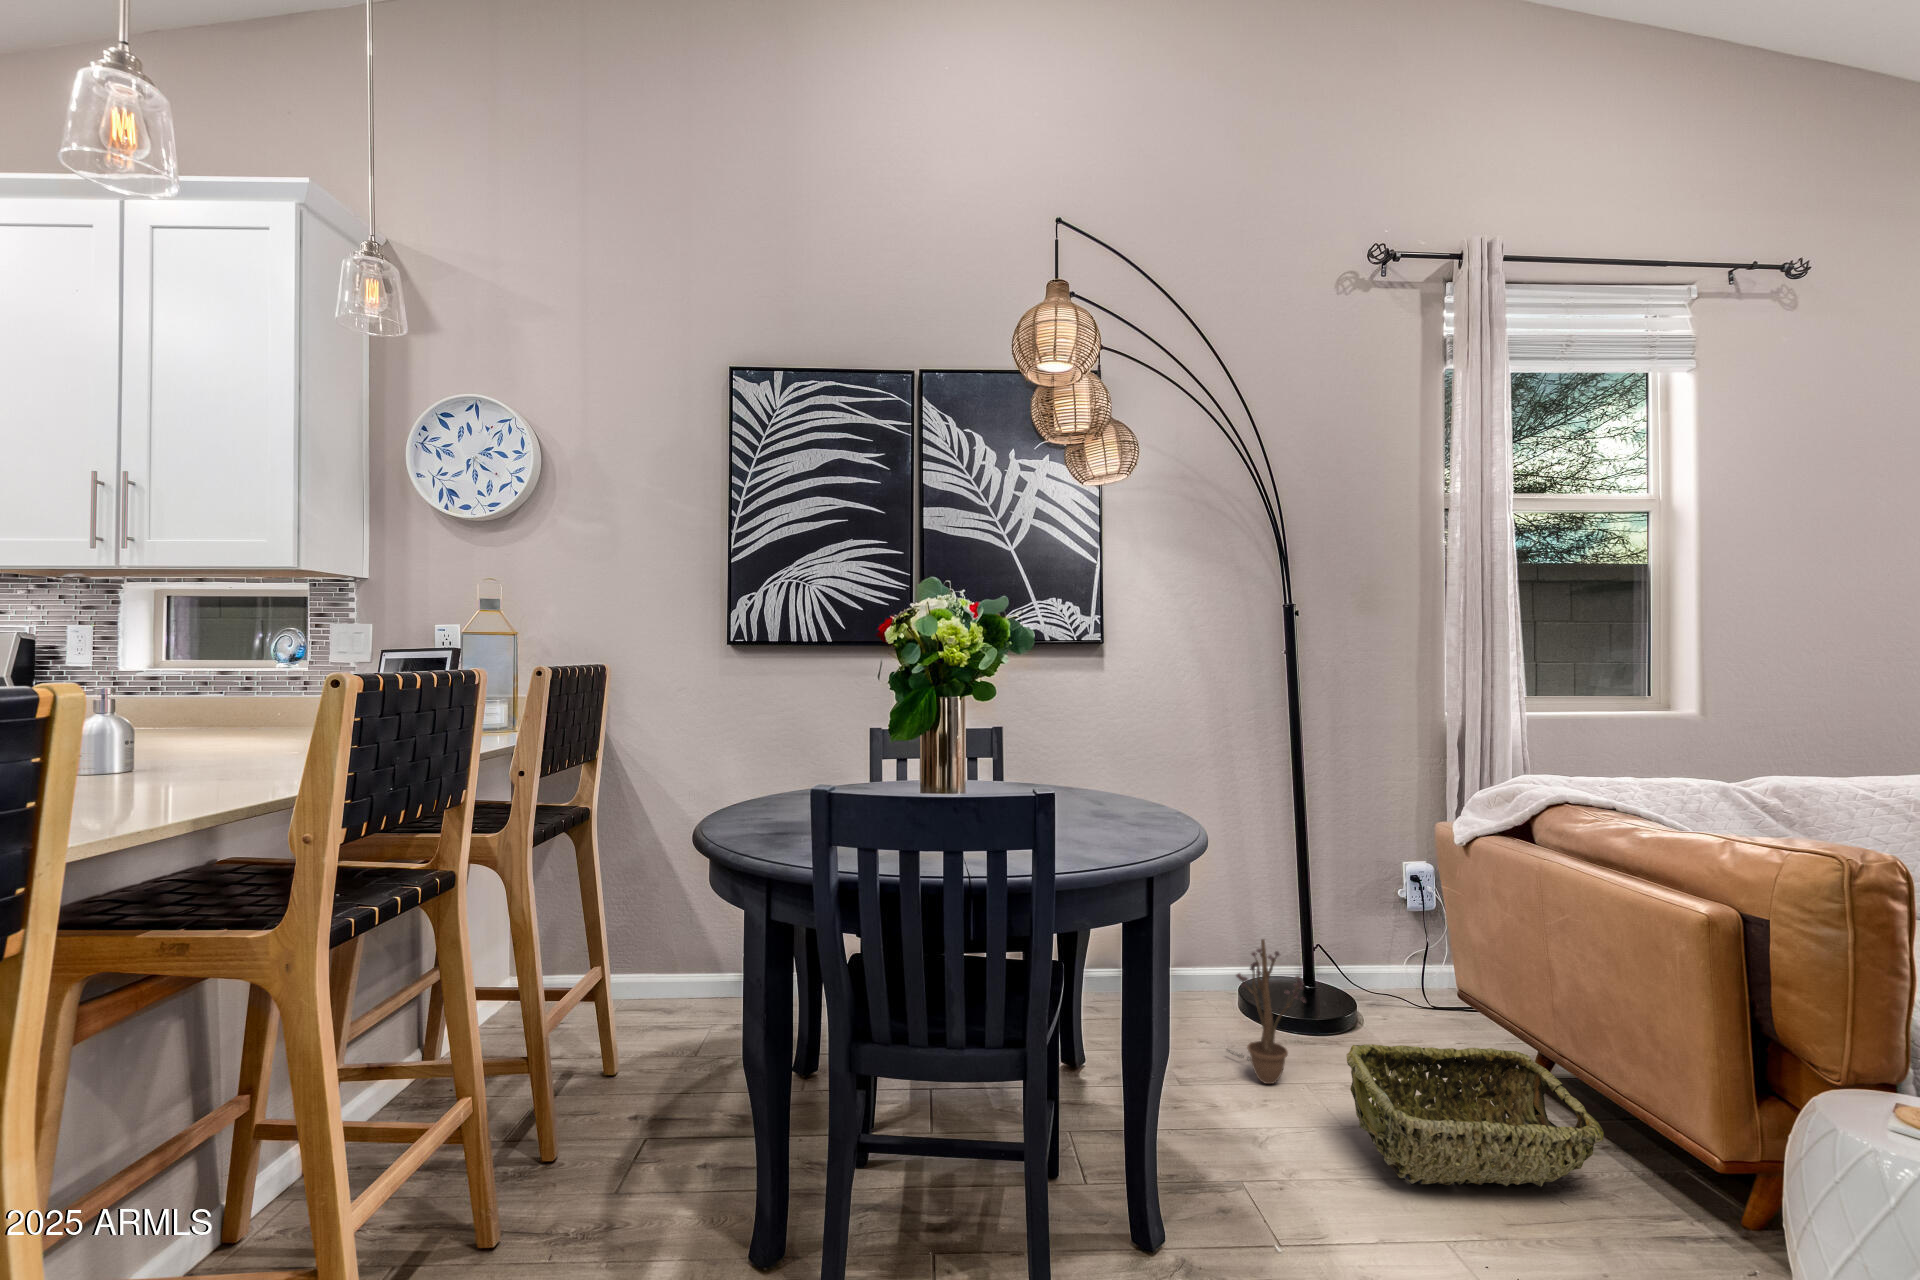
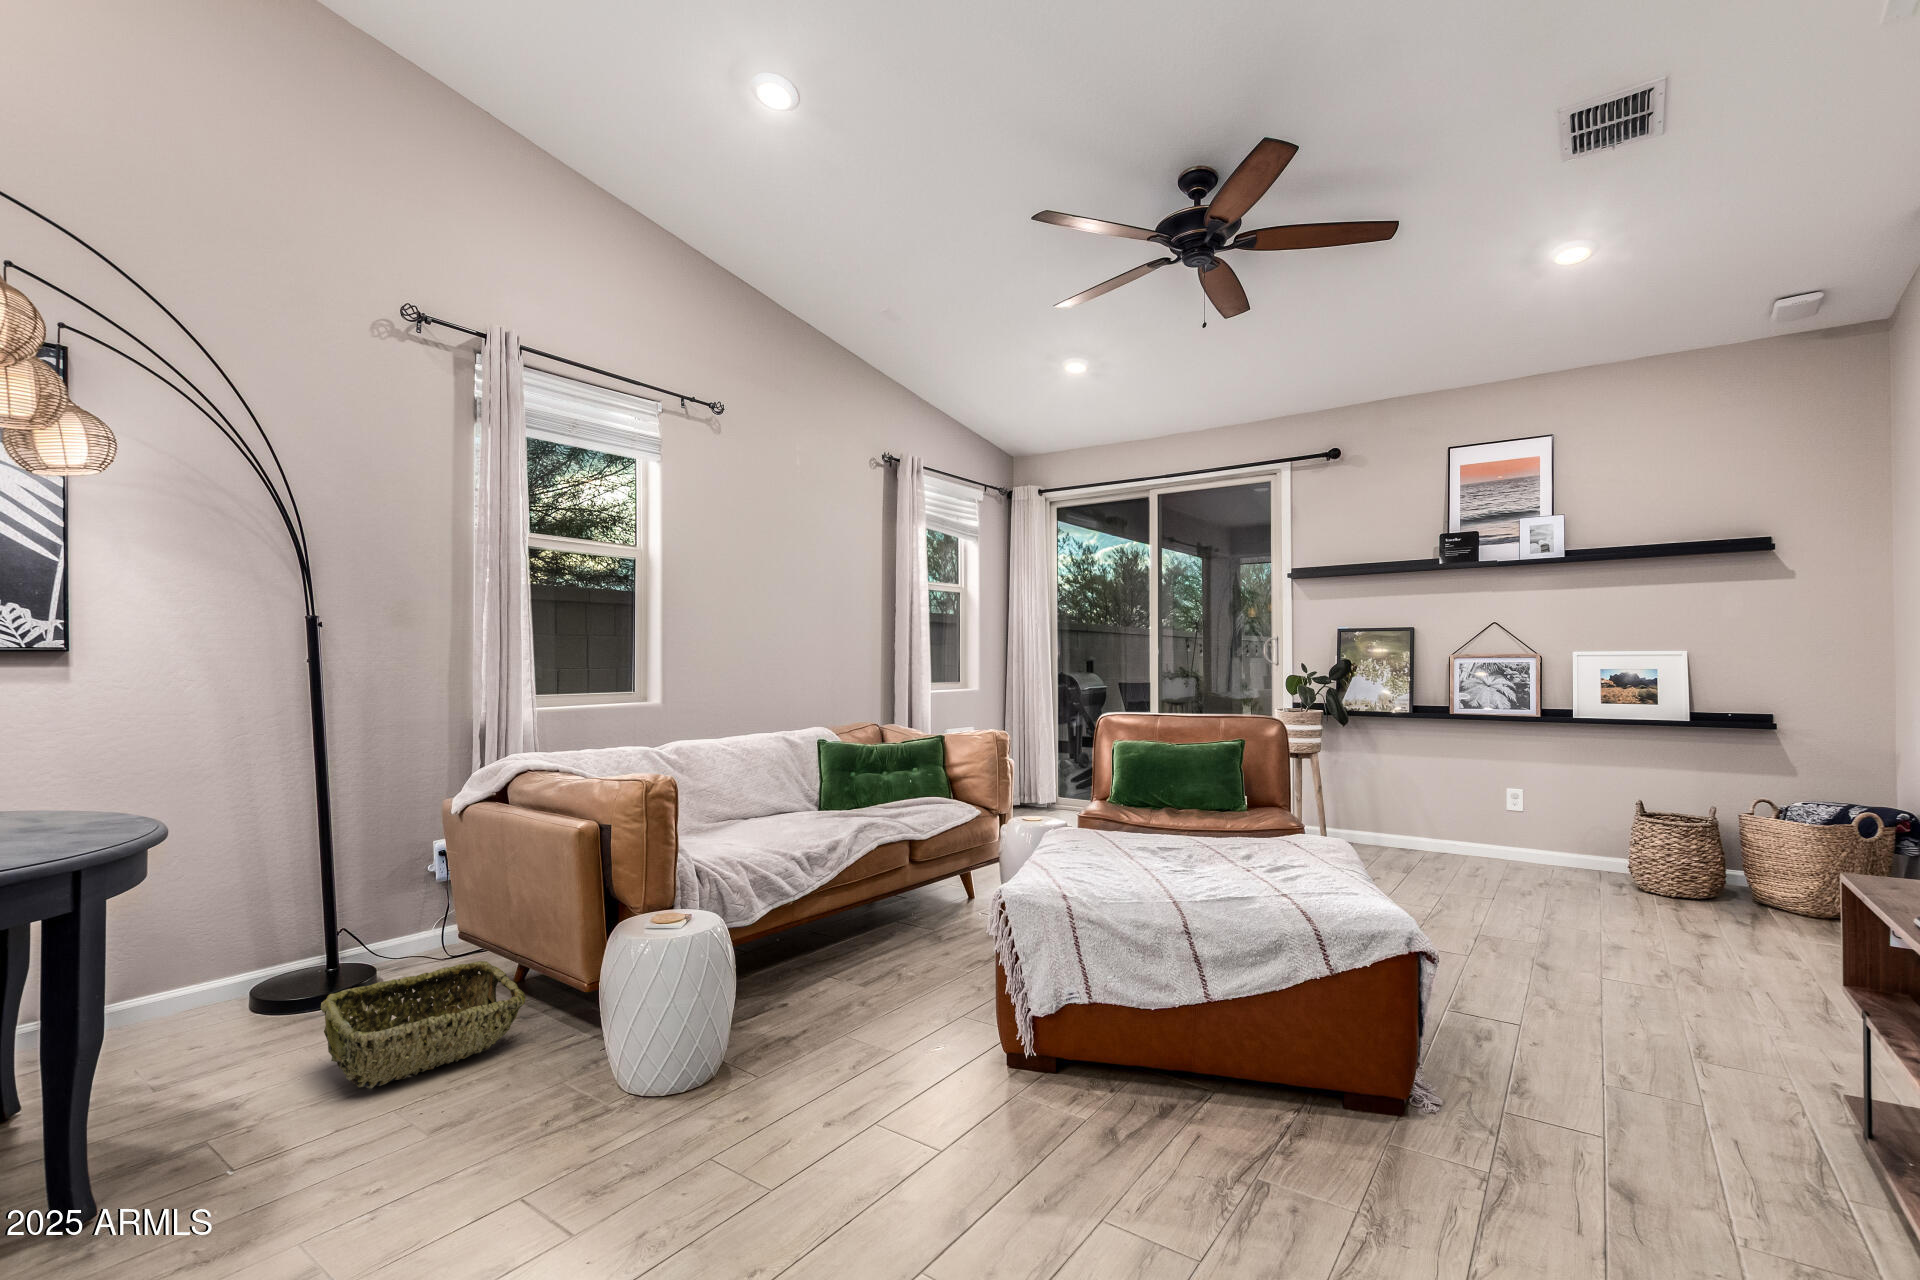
decorative plant: present [1227,939,1305,1084] -> none [213,926,295,1060]

